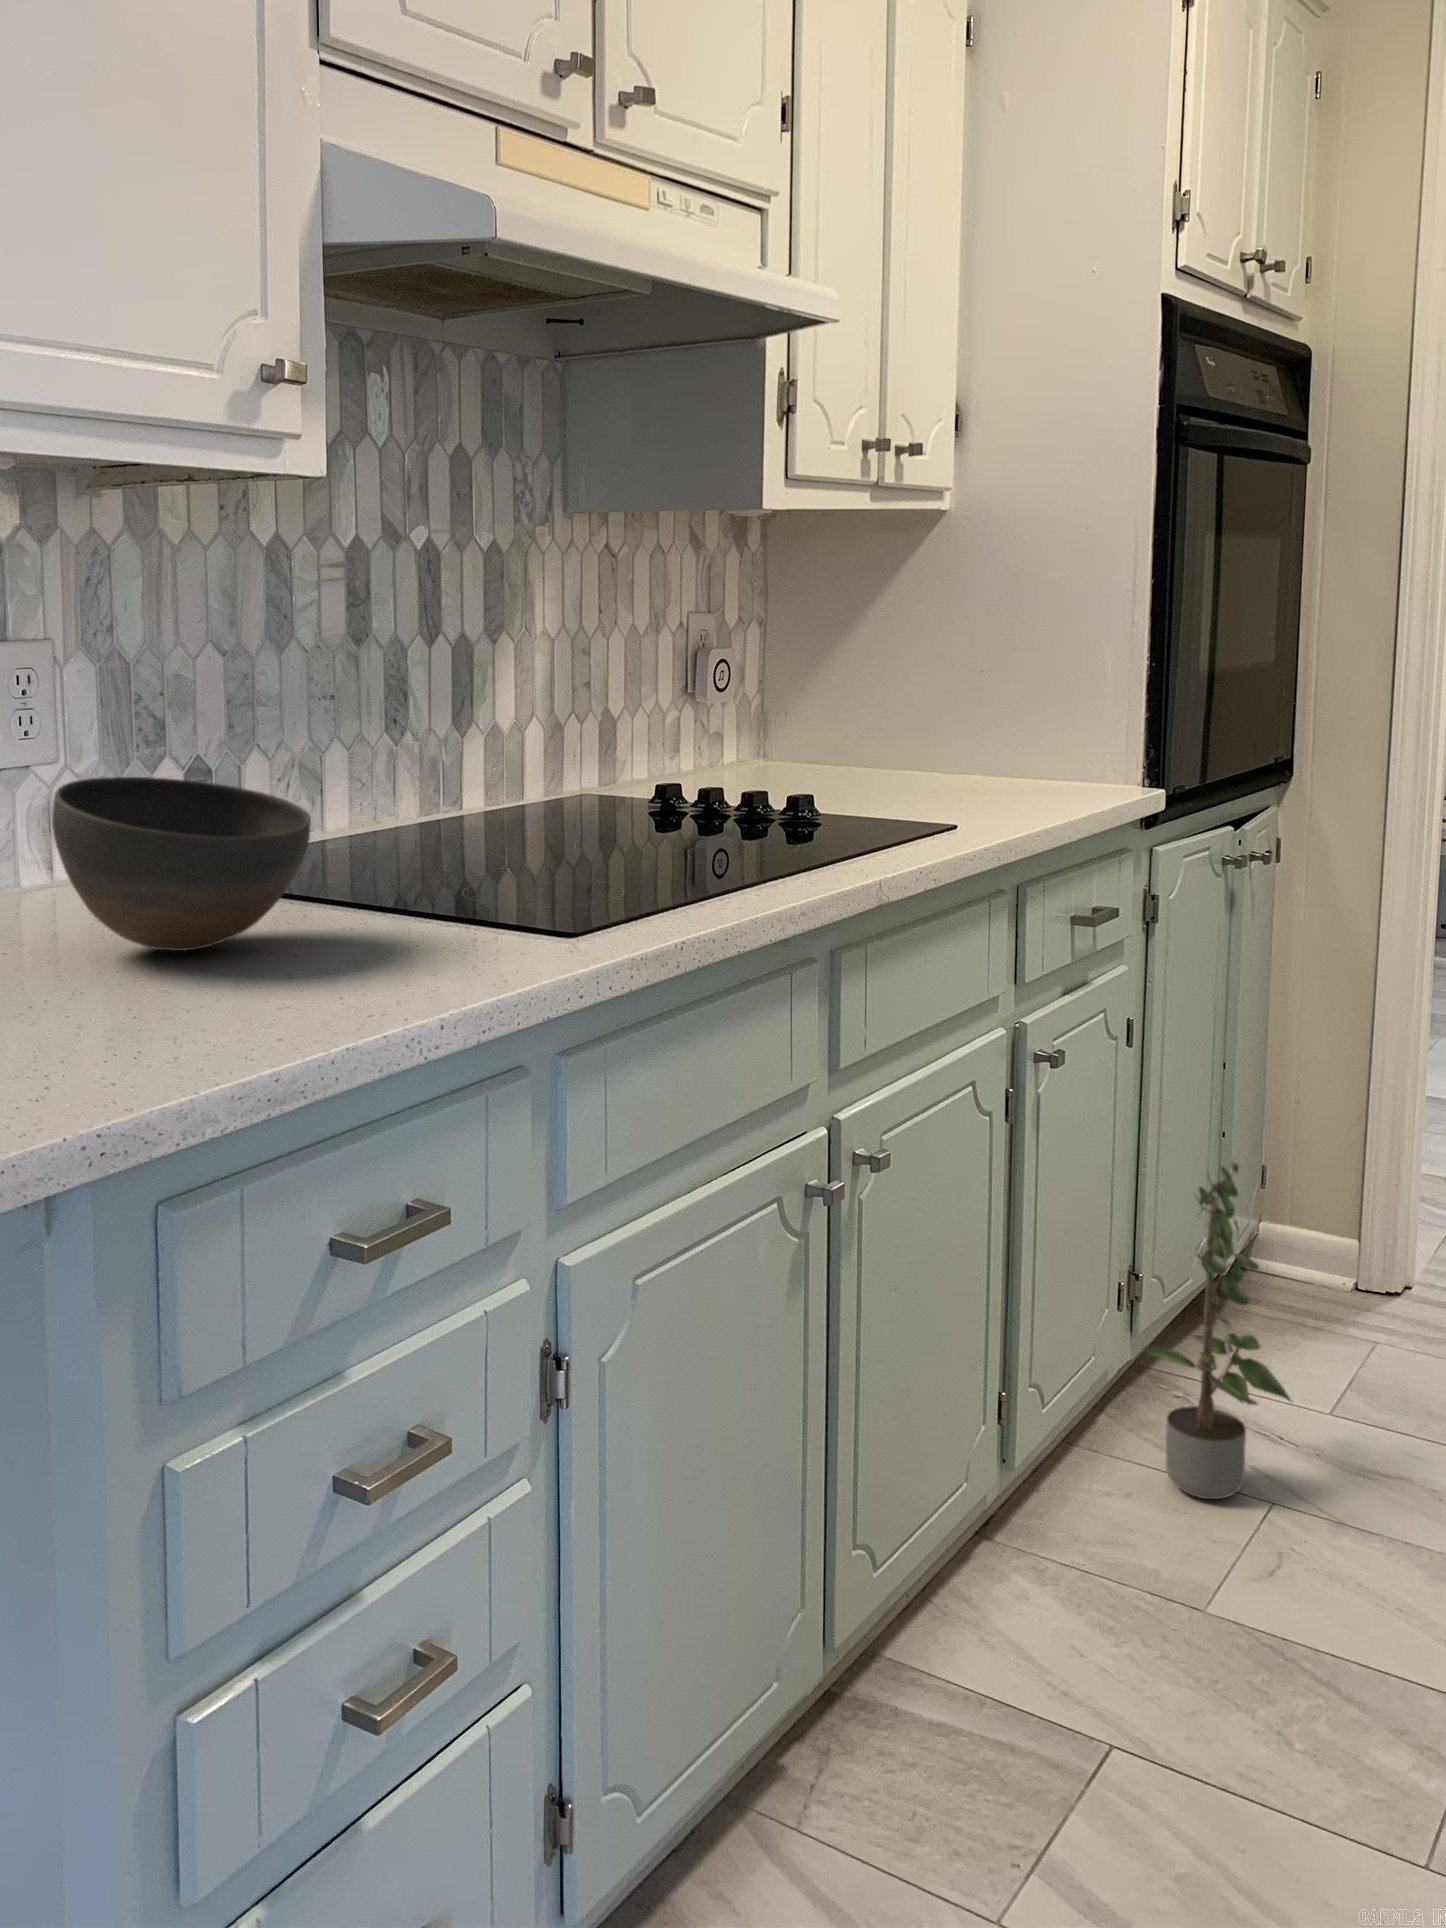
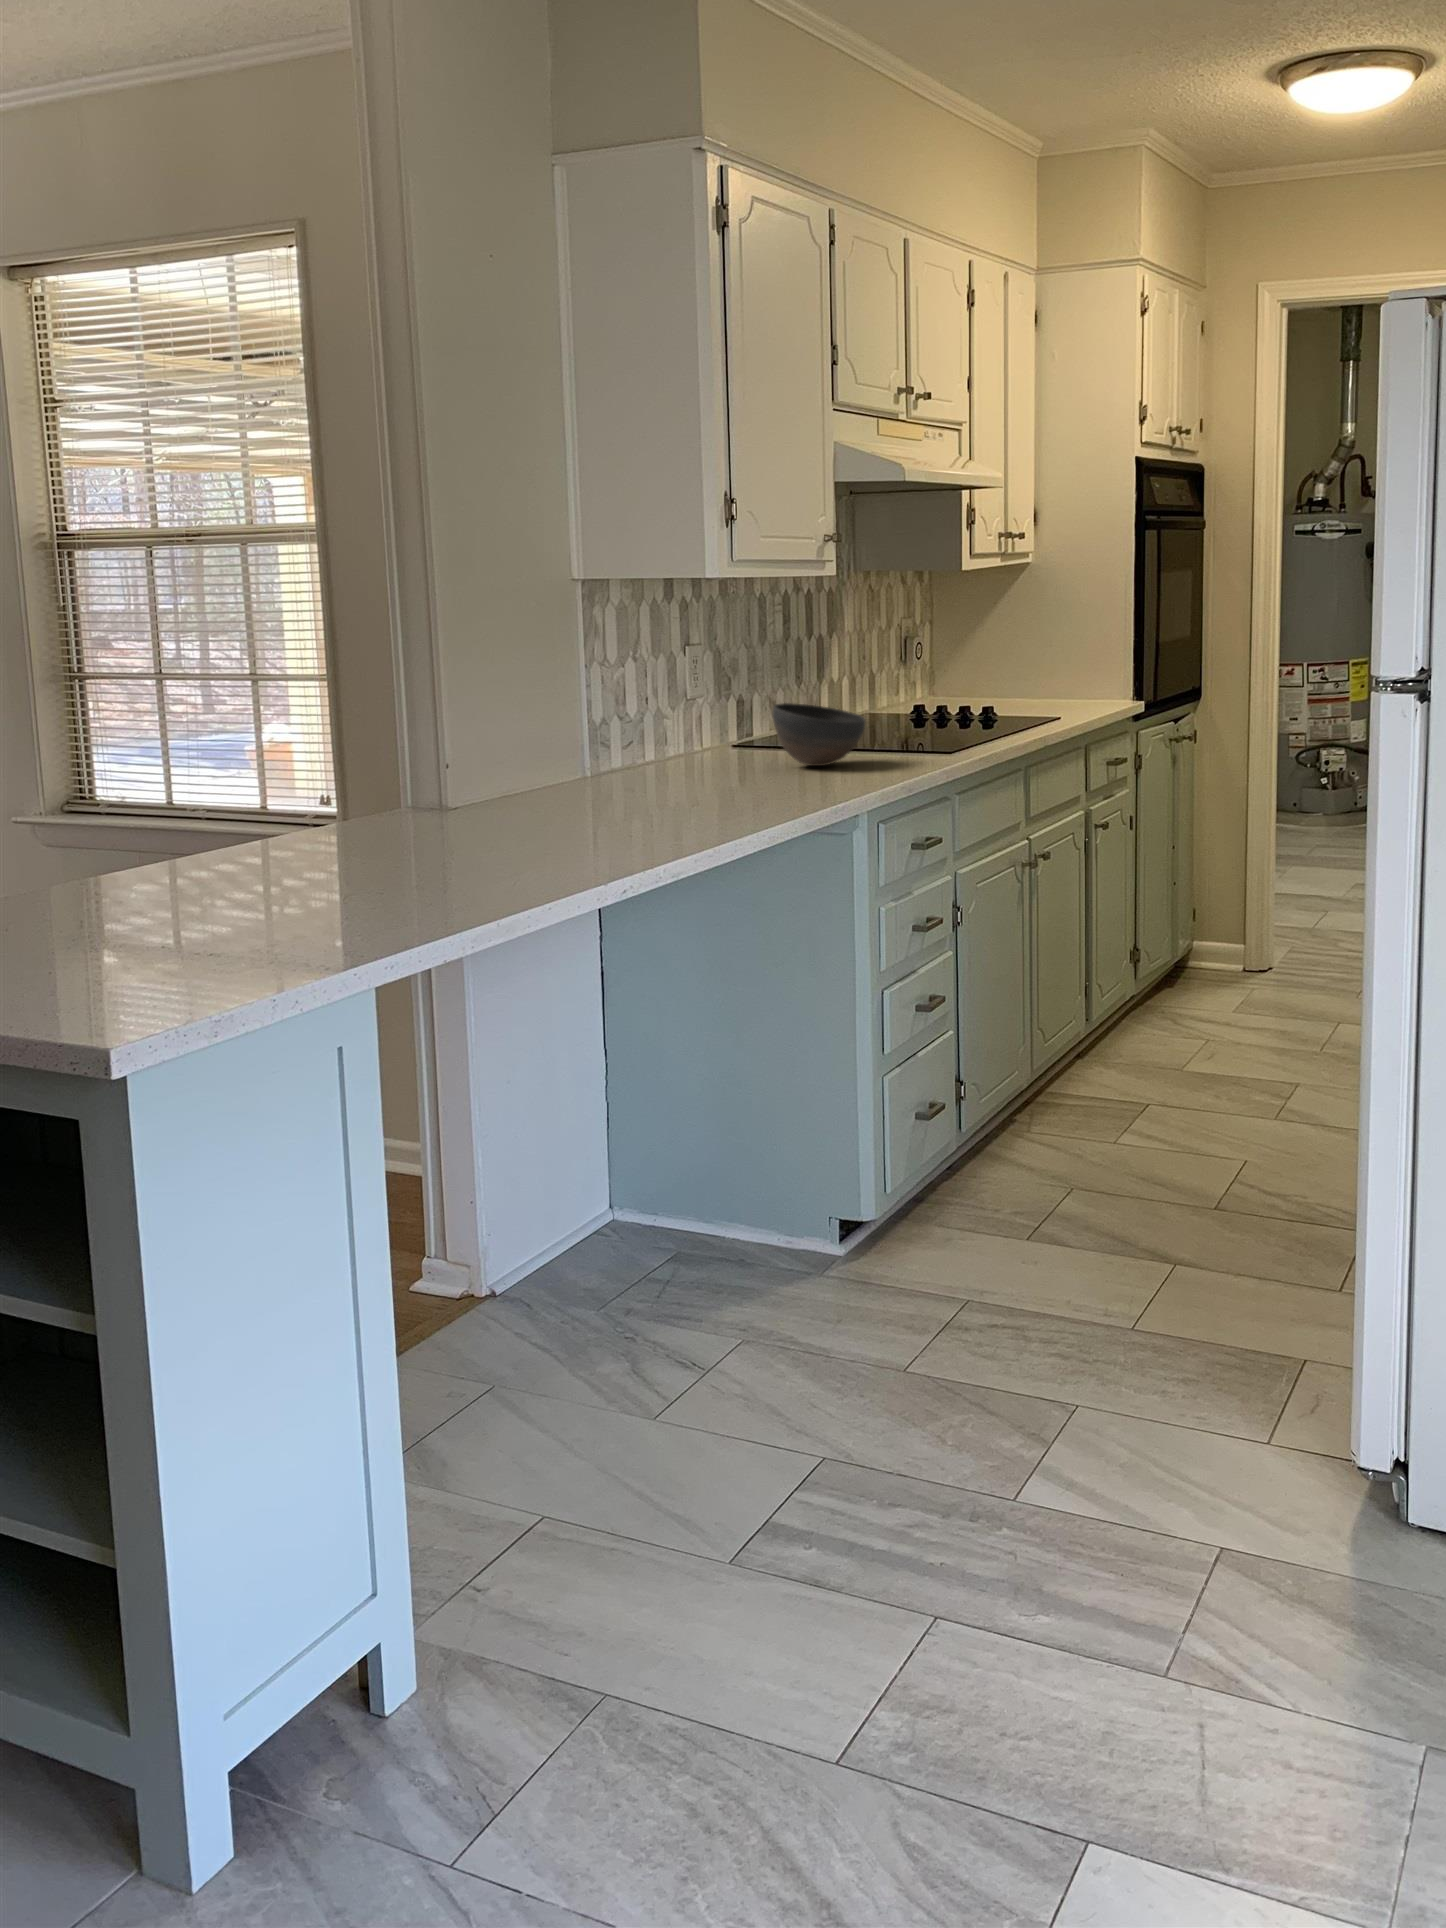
potted plant: present [1145,1162,1291,1499] -> none [1142,876,1211,1039]

